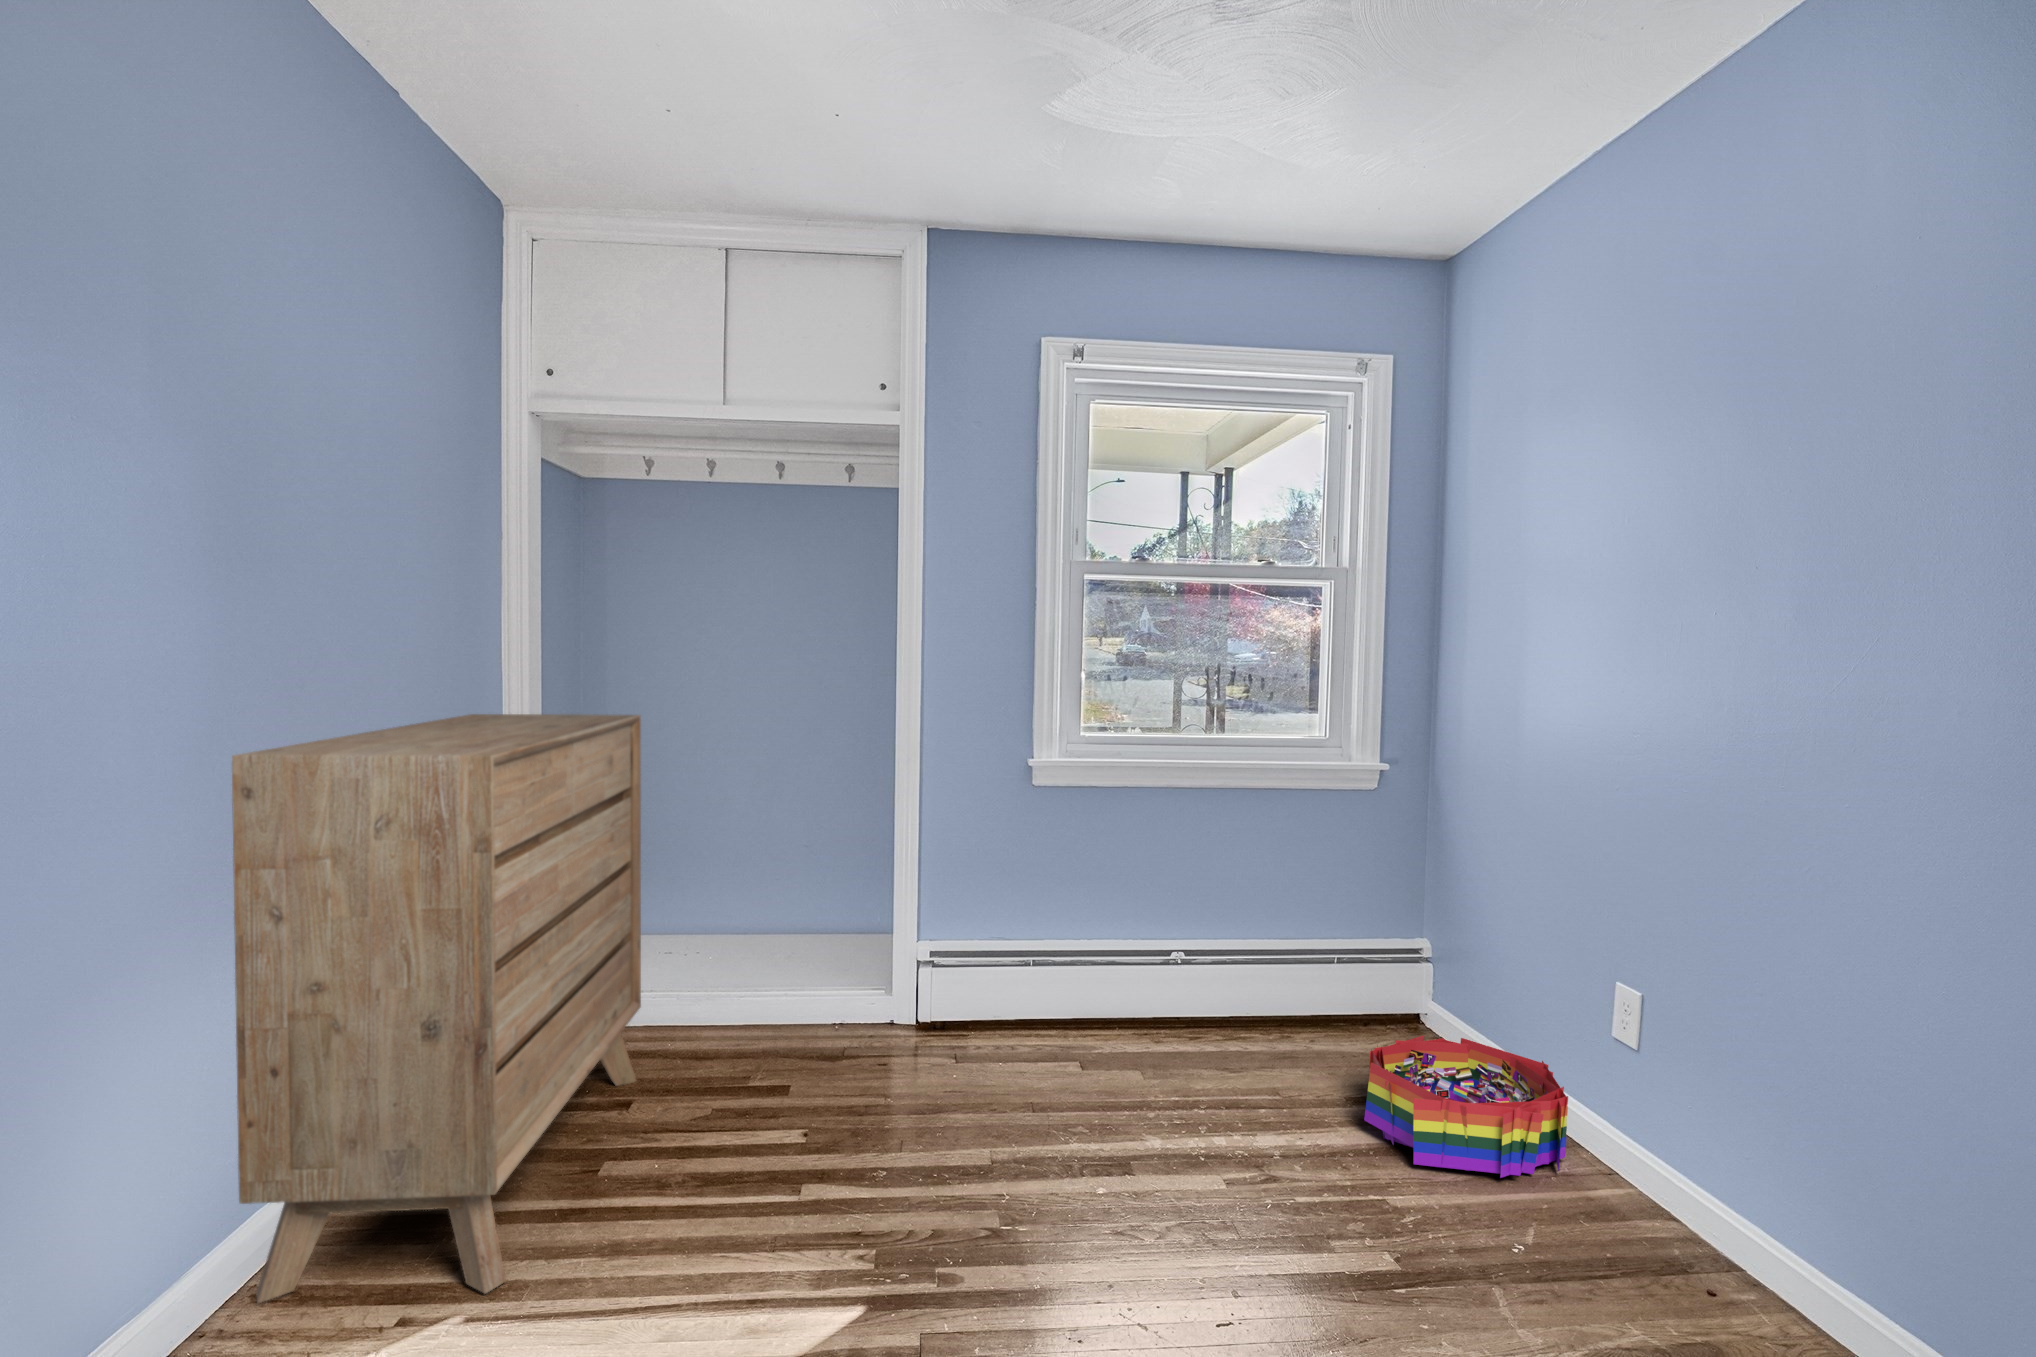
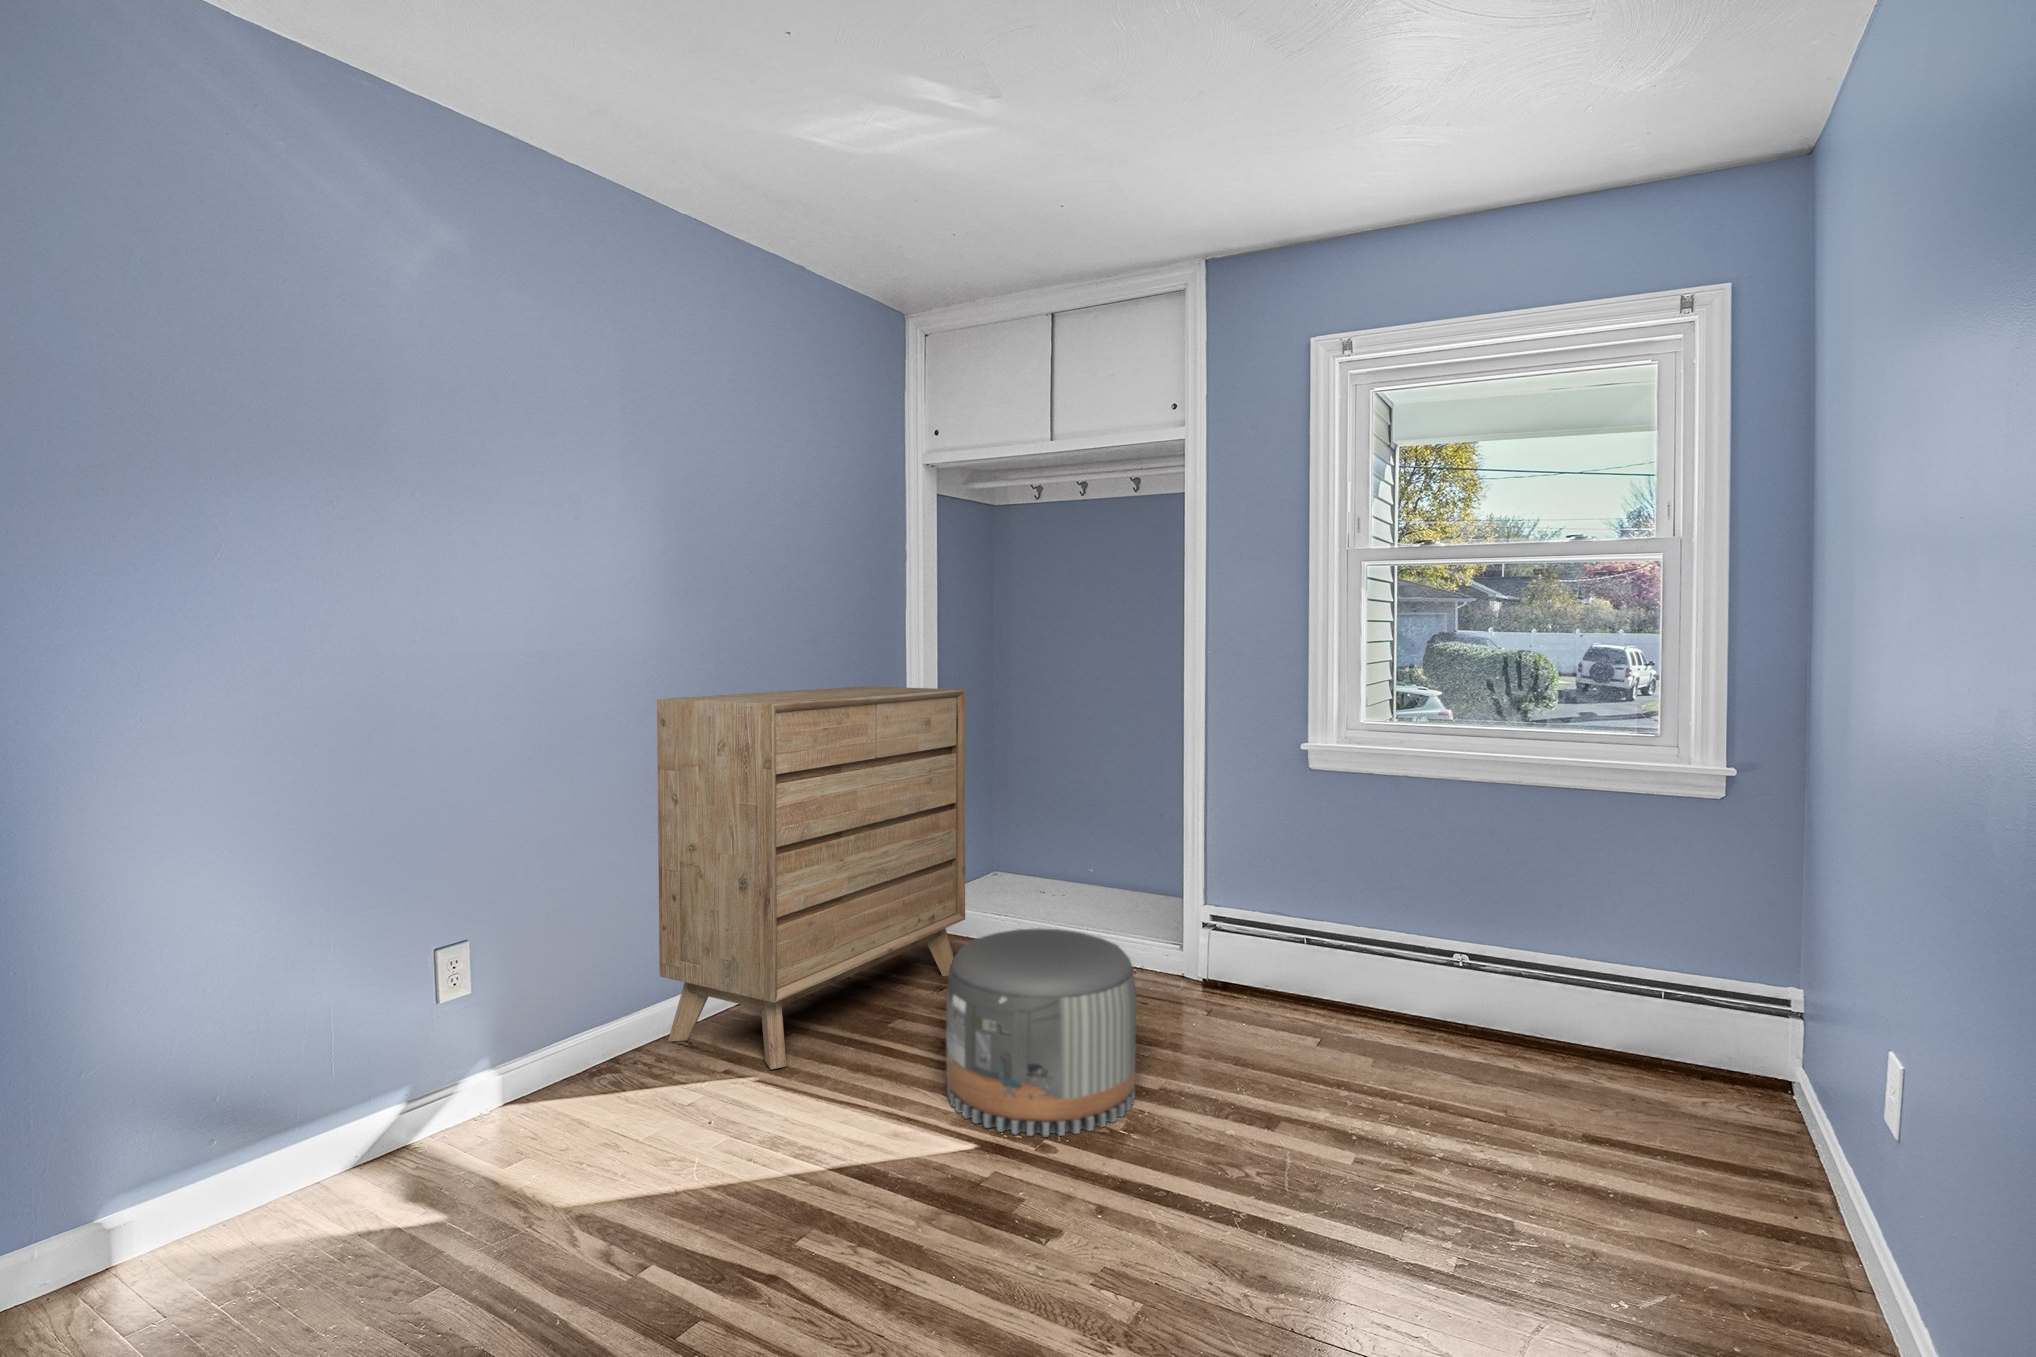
pouf: none [759,1004,992,1277] -> present [946,928,1136,1136]
storage bin: present [1364,1036,1568,1178] -> none [1560,1078,1829,1262]

